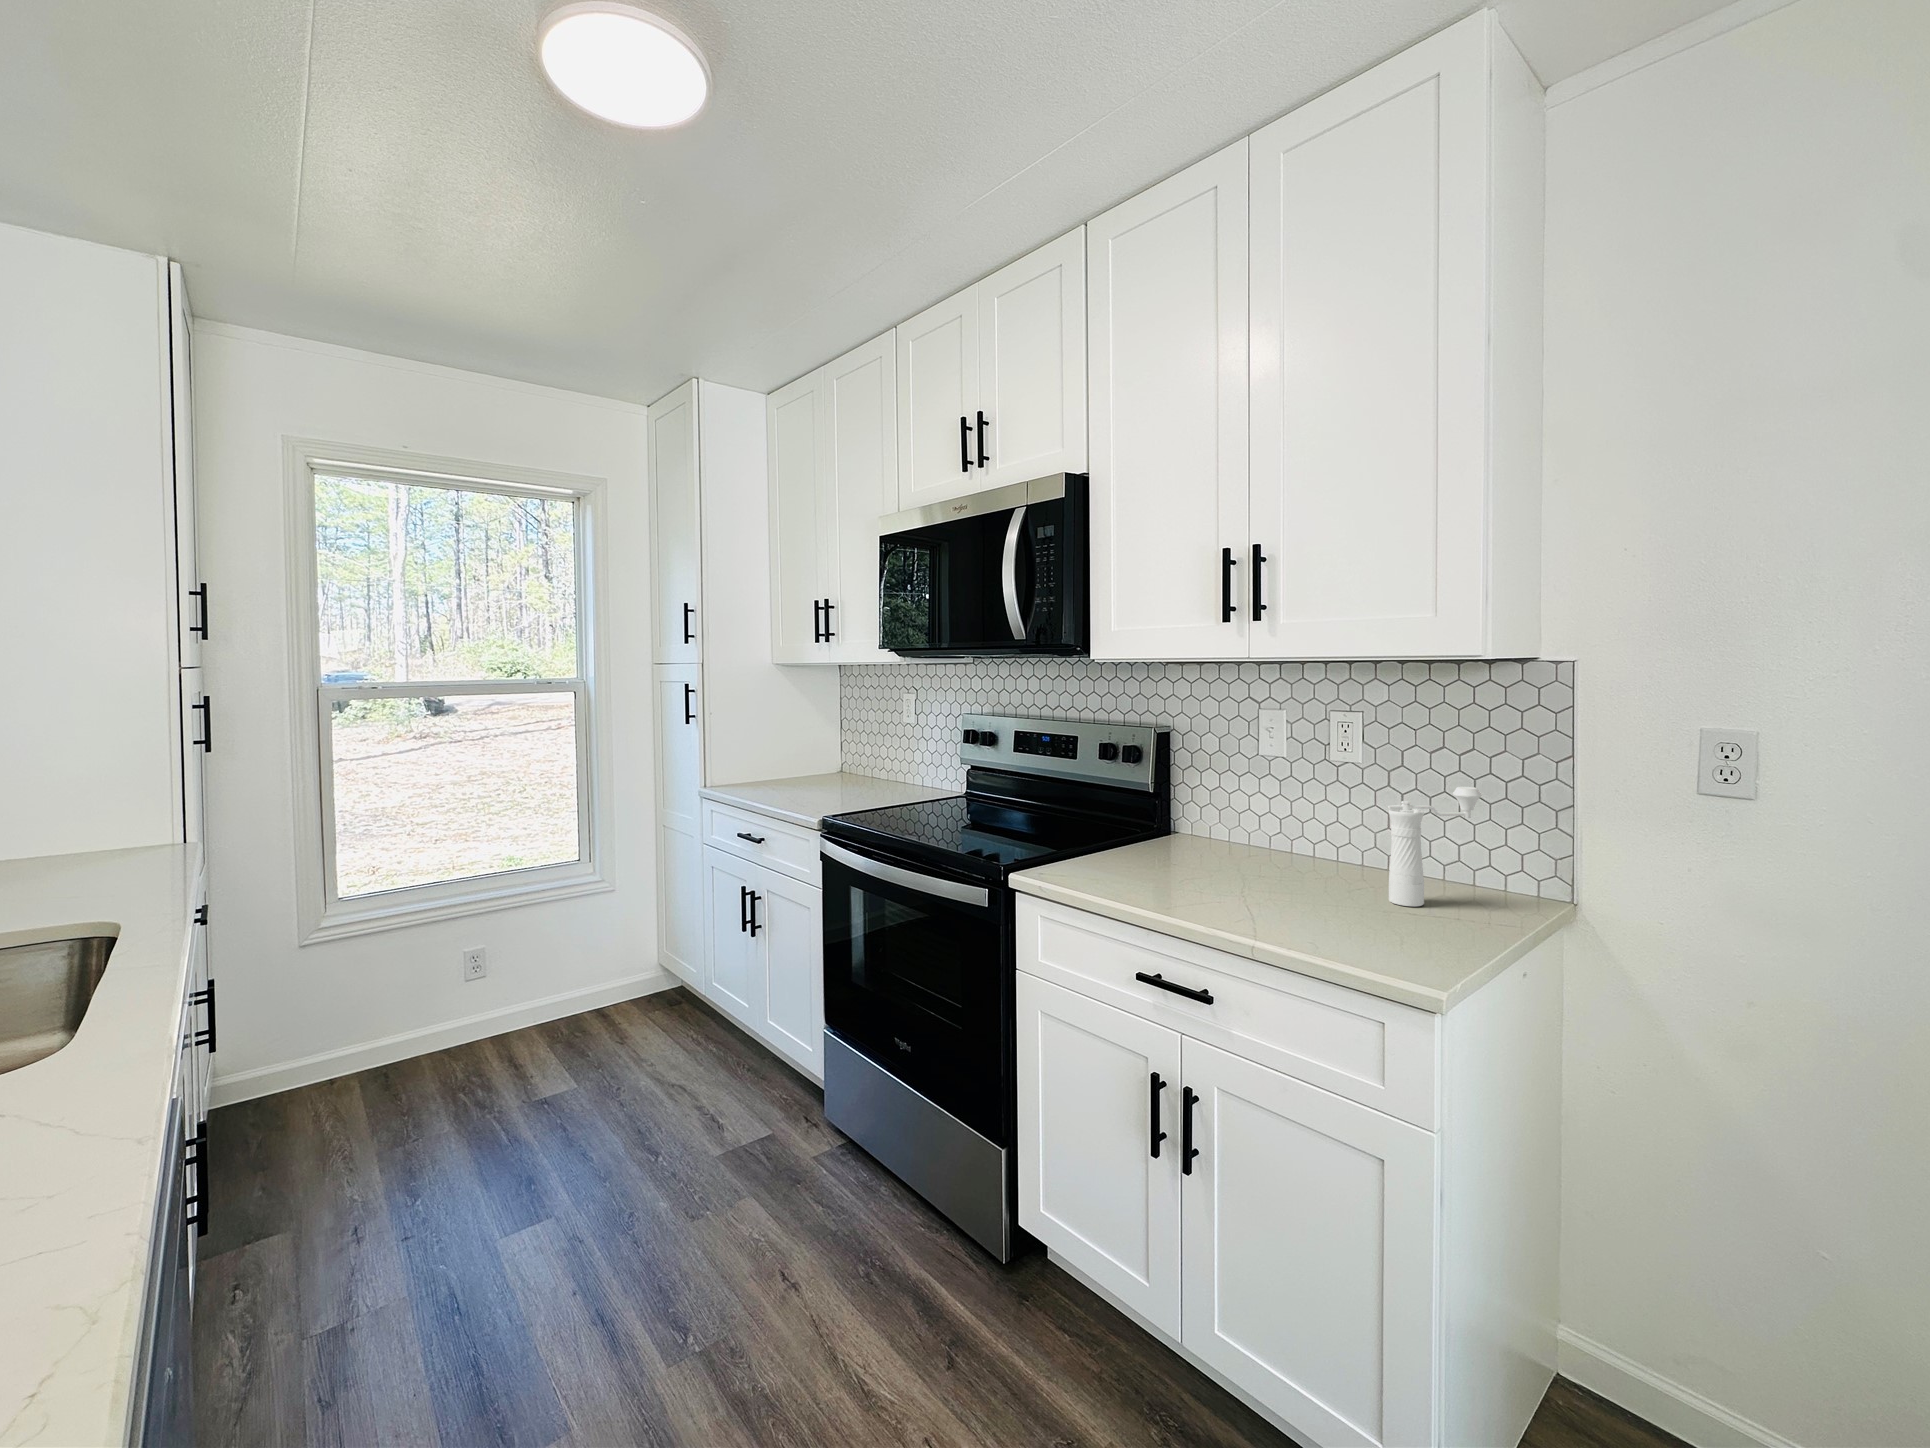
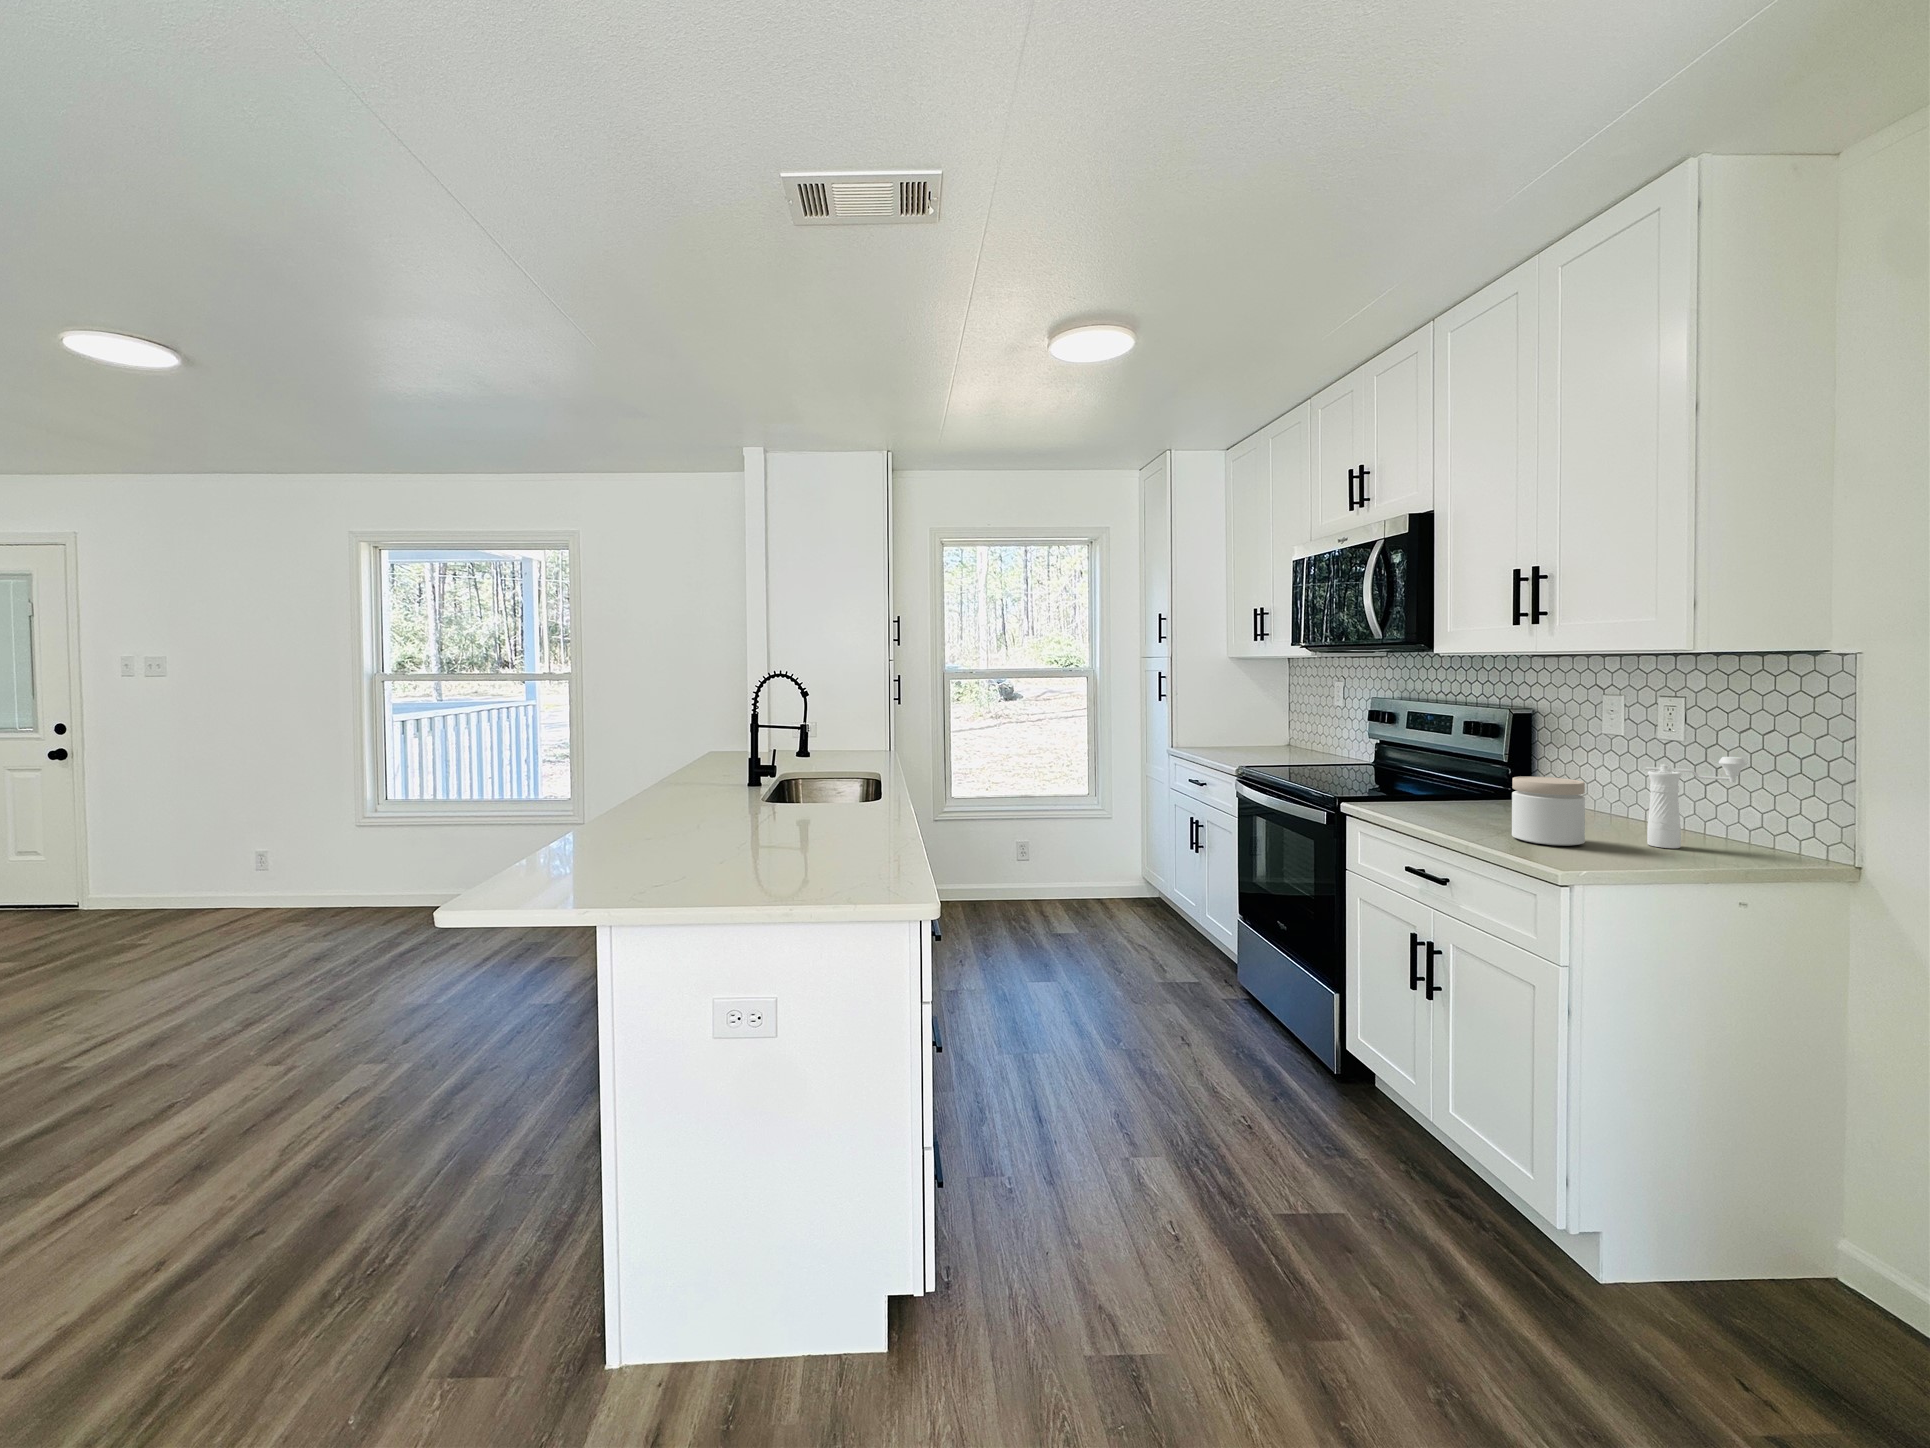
jar: none [1271,828,1358,927] -> present [1512,776,1585,846]

